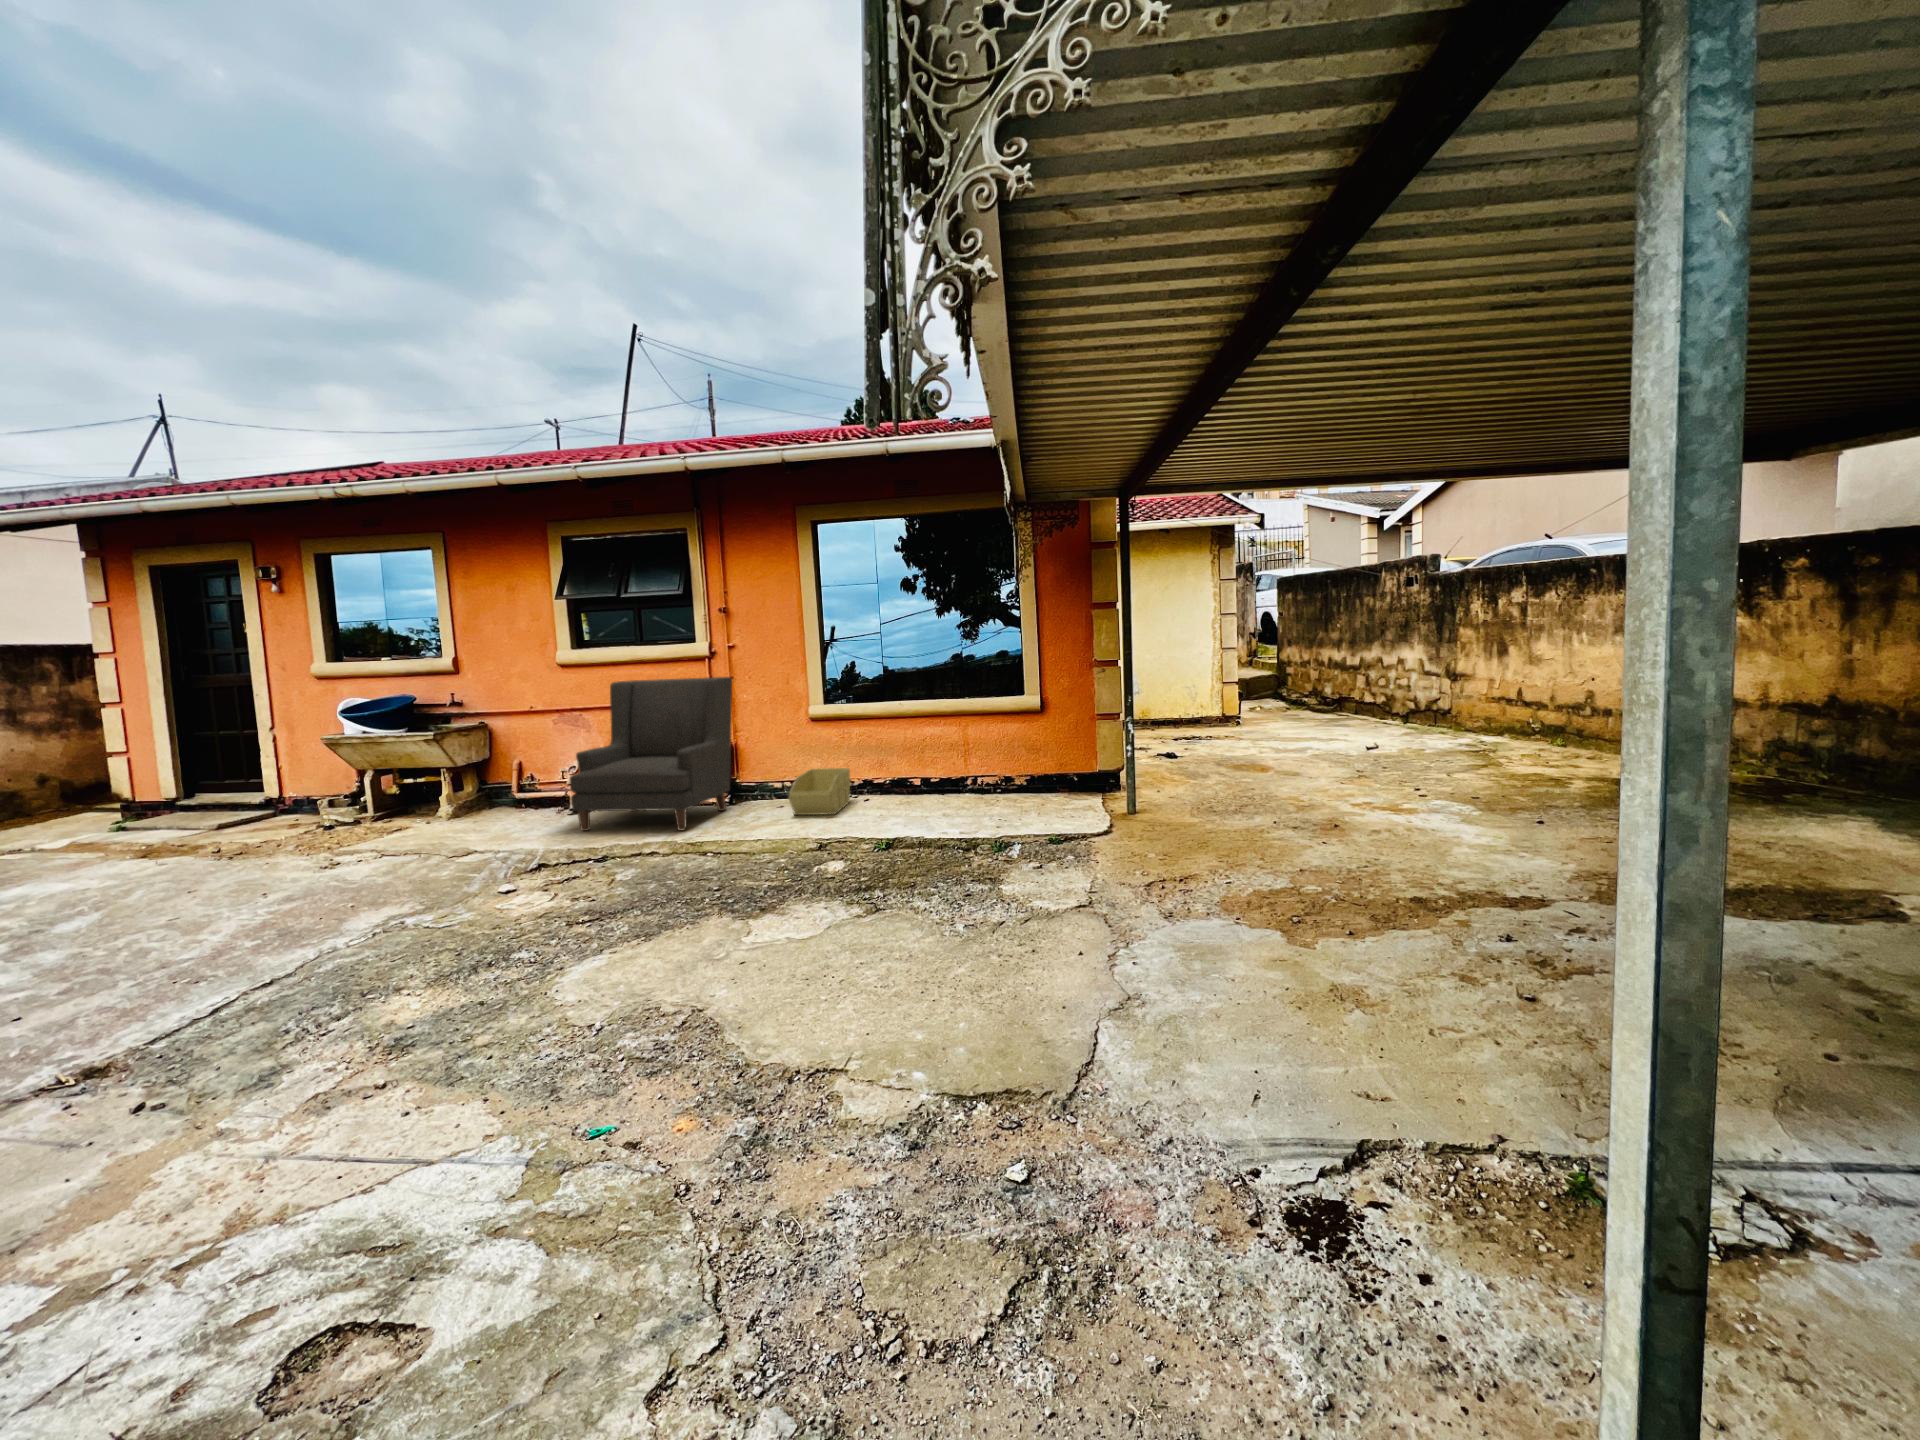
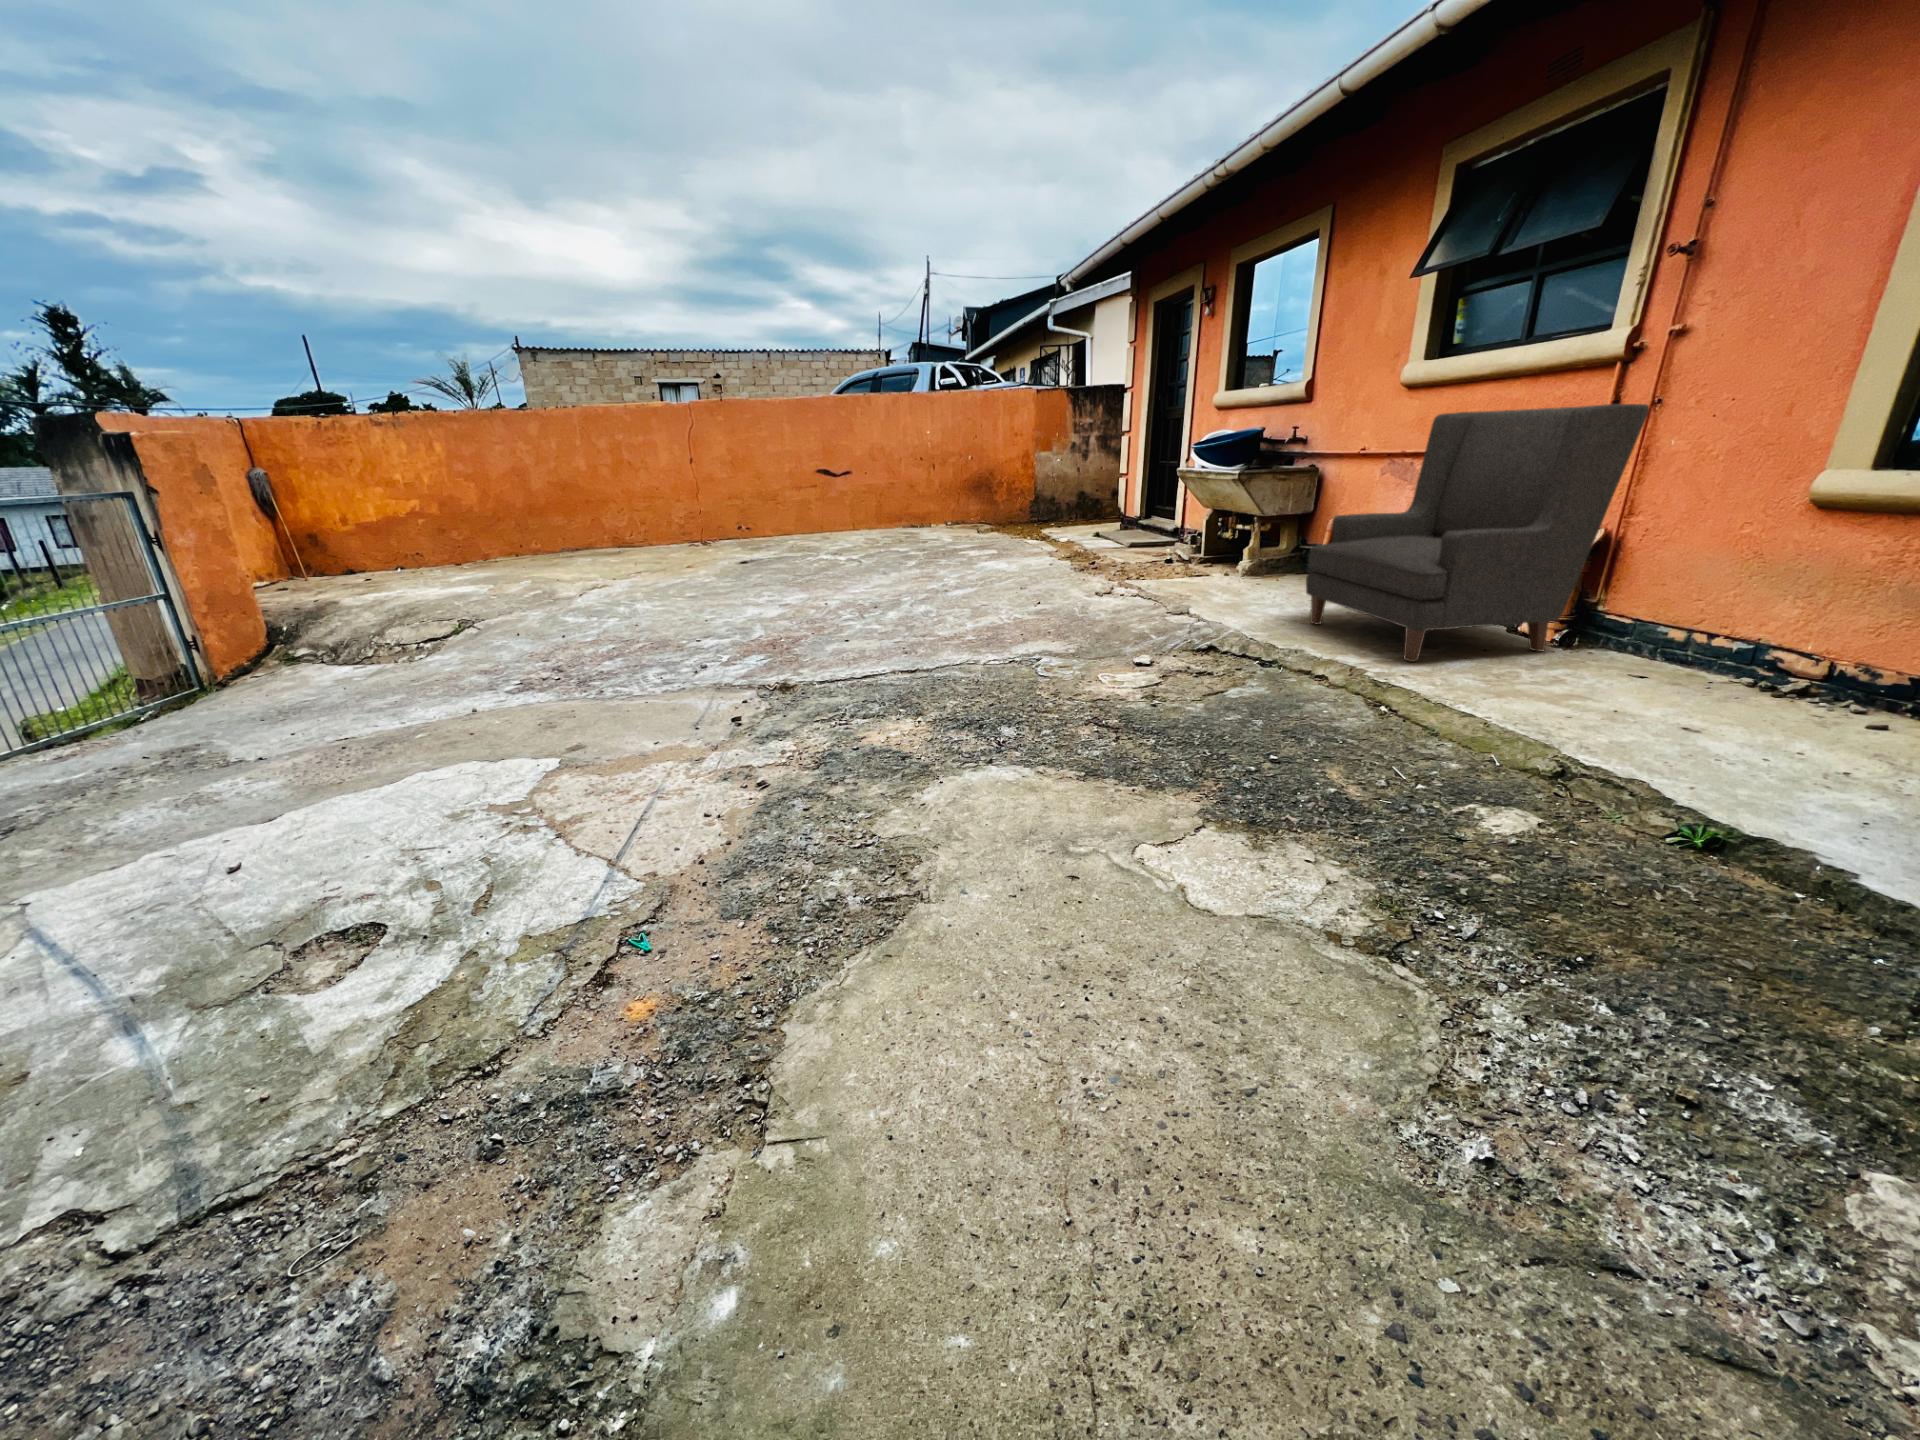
storage bin: present [788,768,851,815] -> none [1629,618,1877,727]

